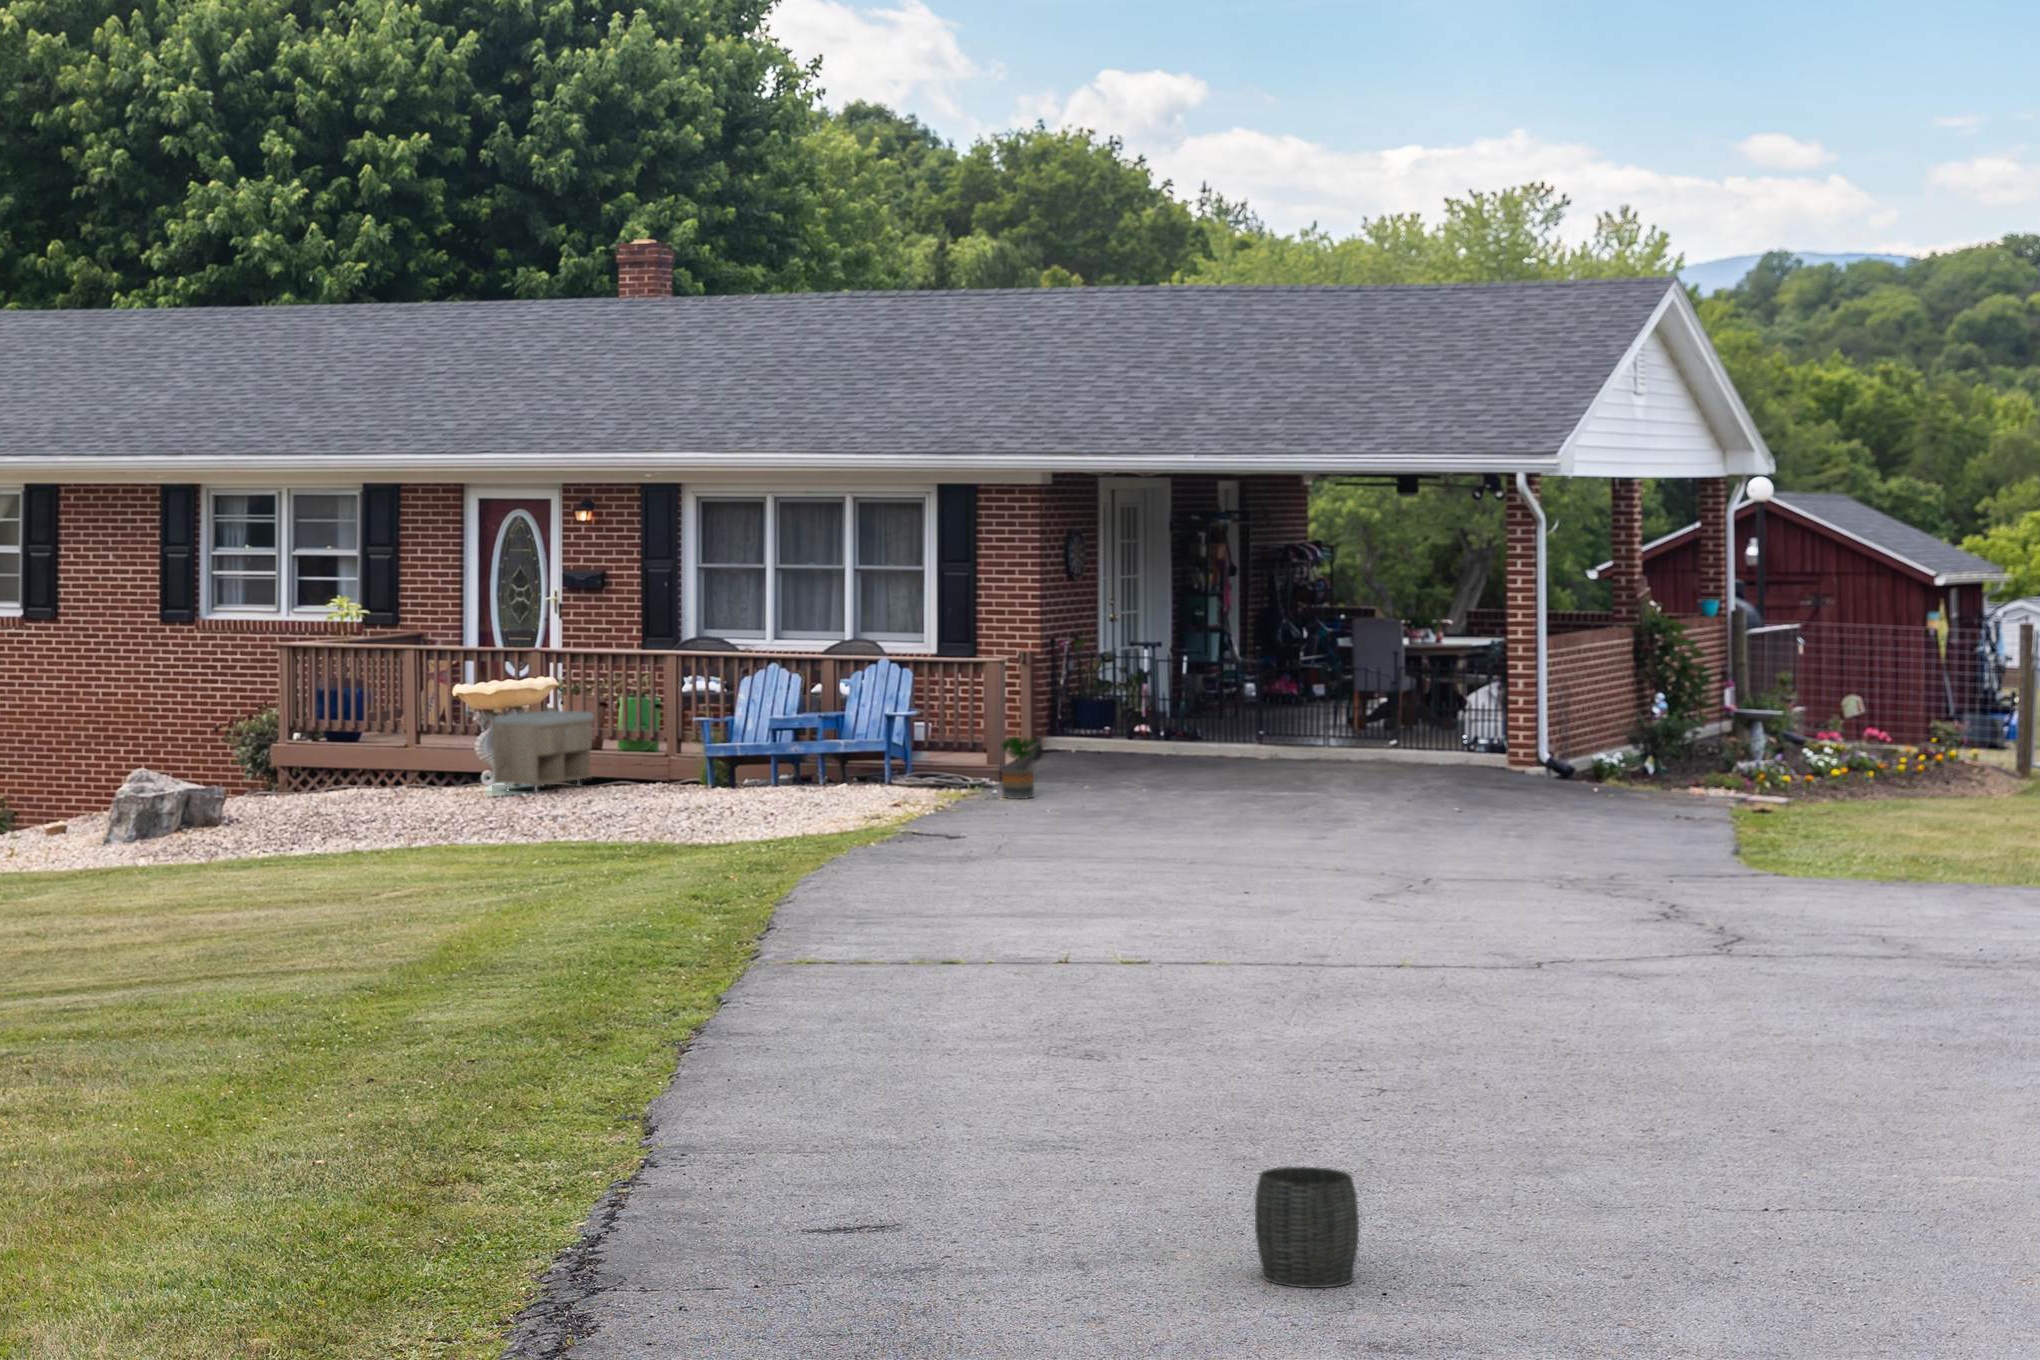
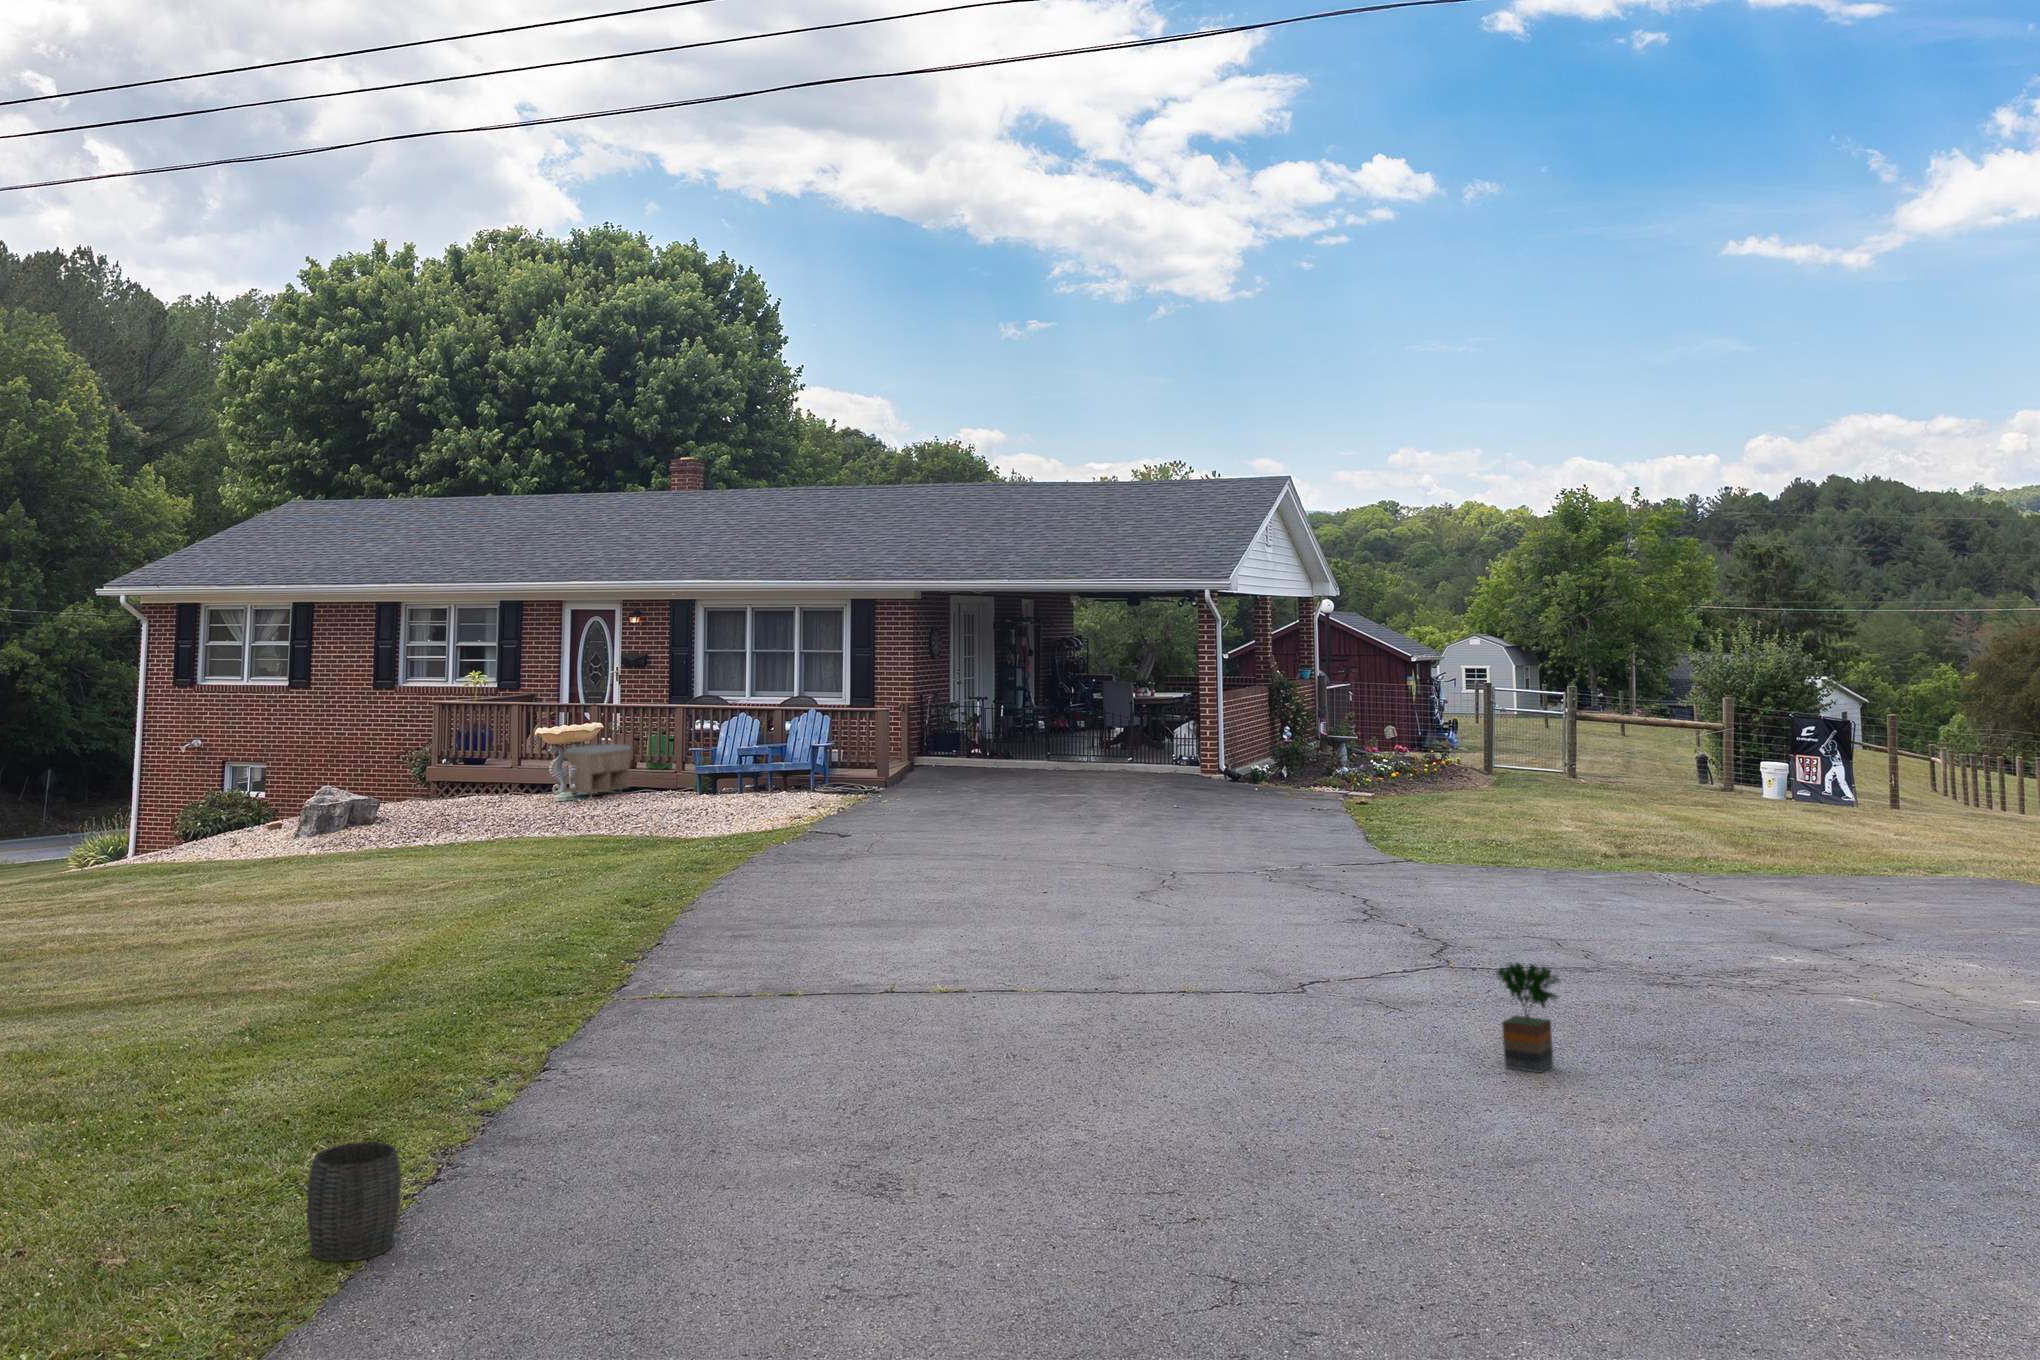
potted tree: present [1002,737,1038,799] -> present [1496,963,1559,1073]
woven basket: present [1255,1167,1359,1288] -> present [307,1142,401,1262]

